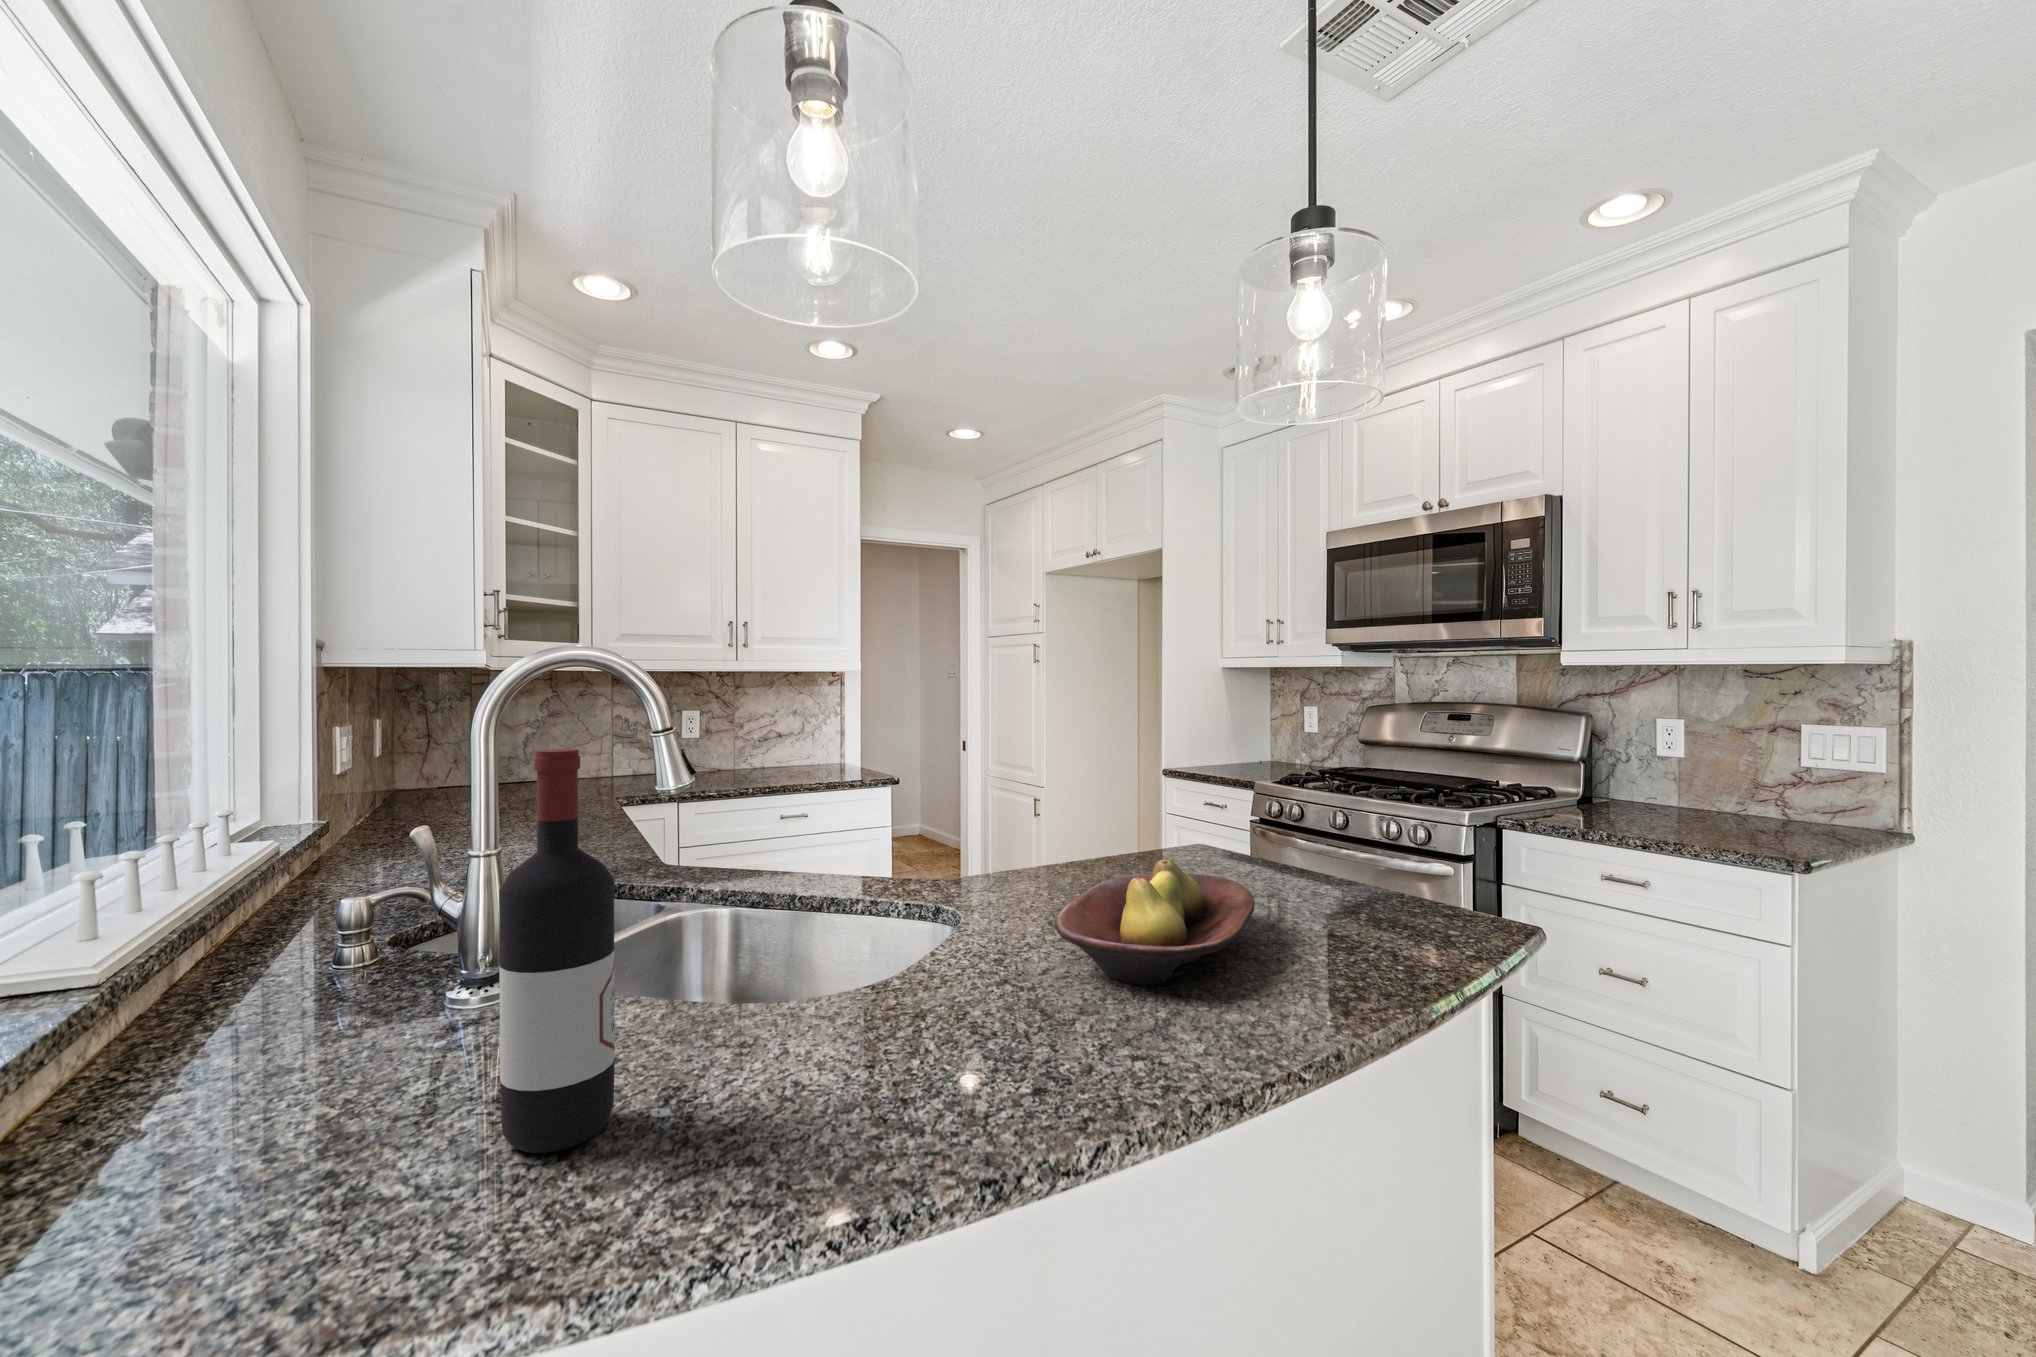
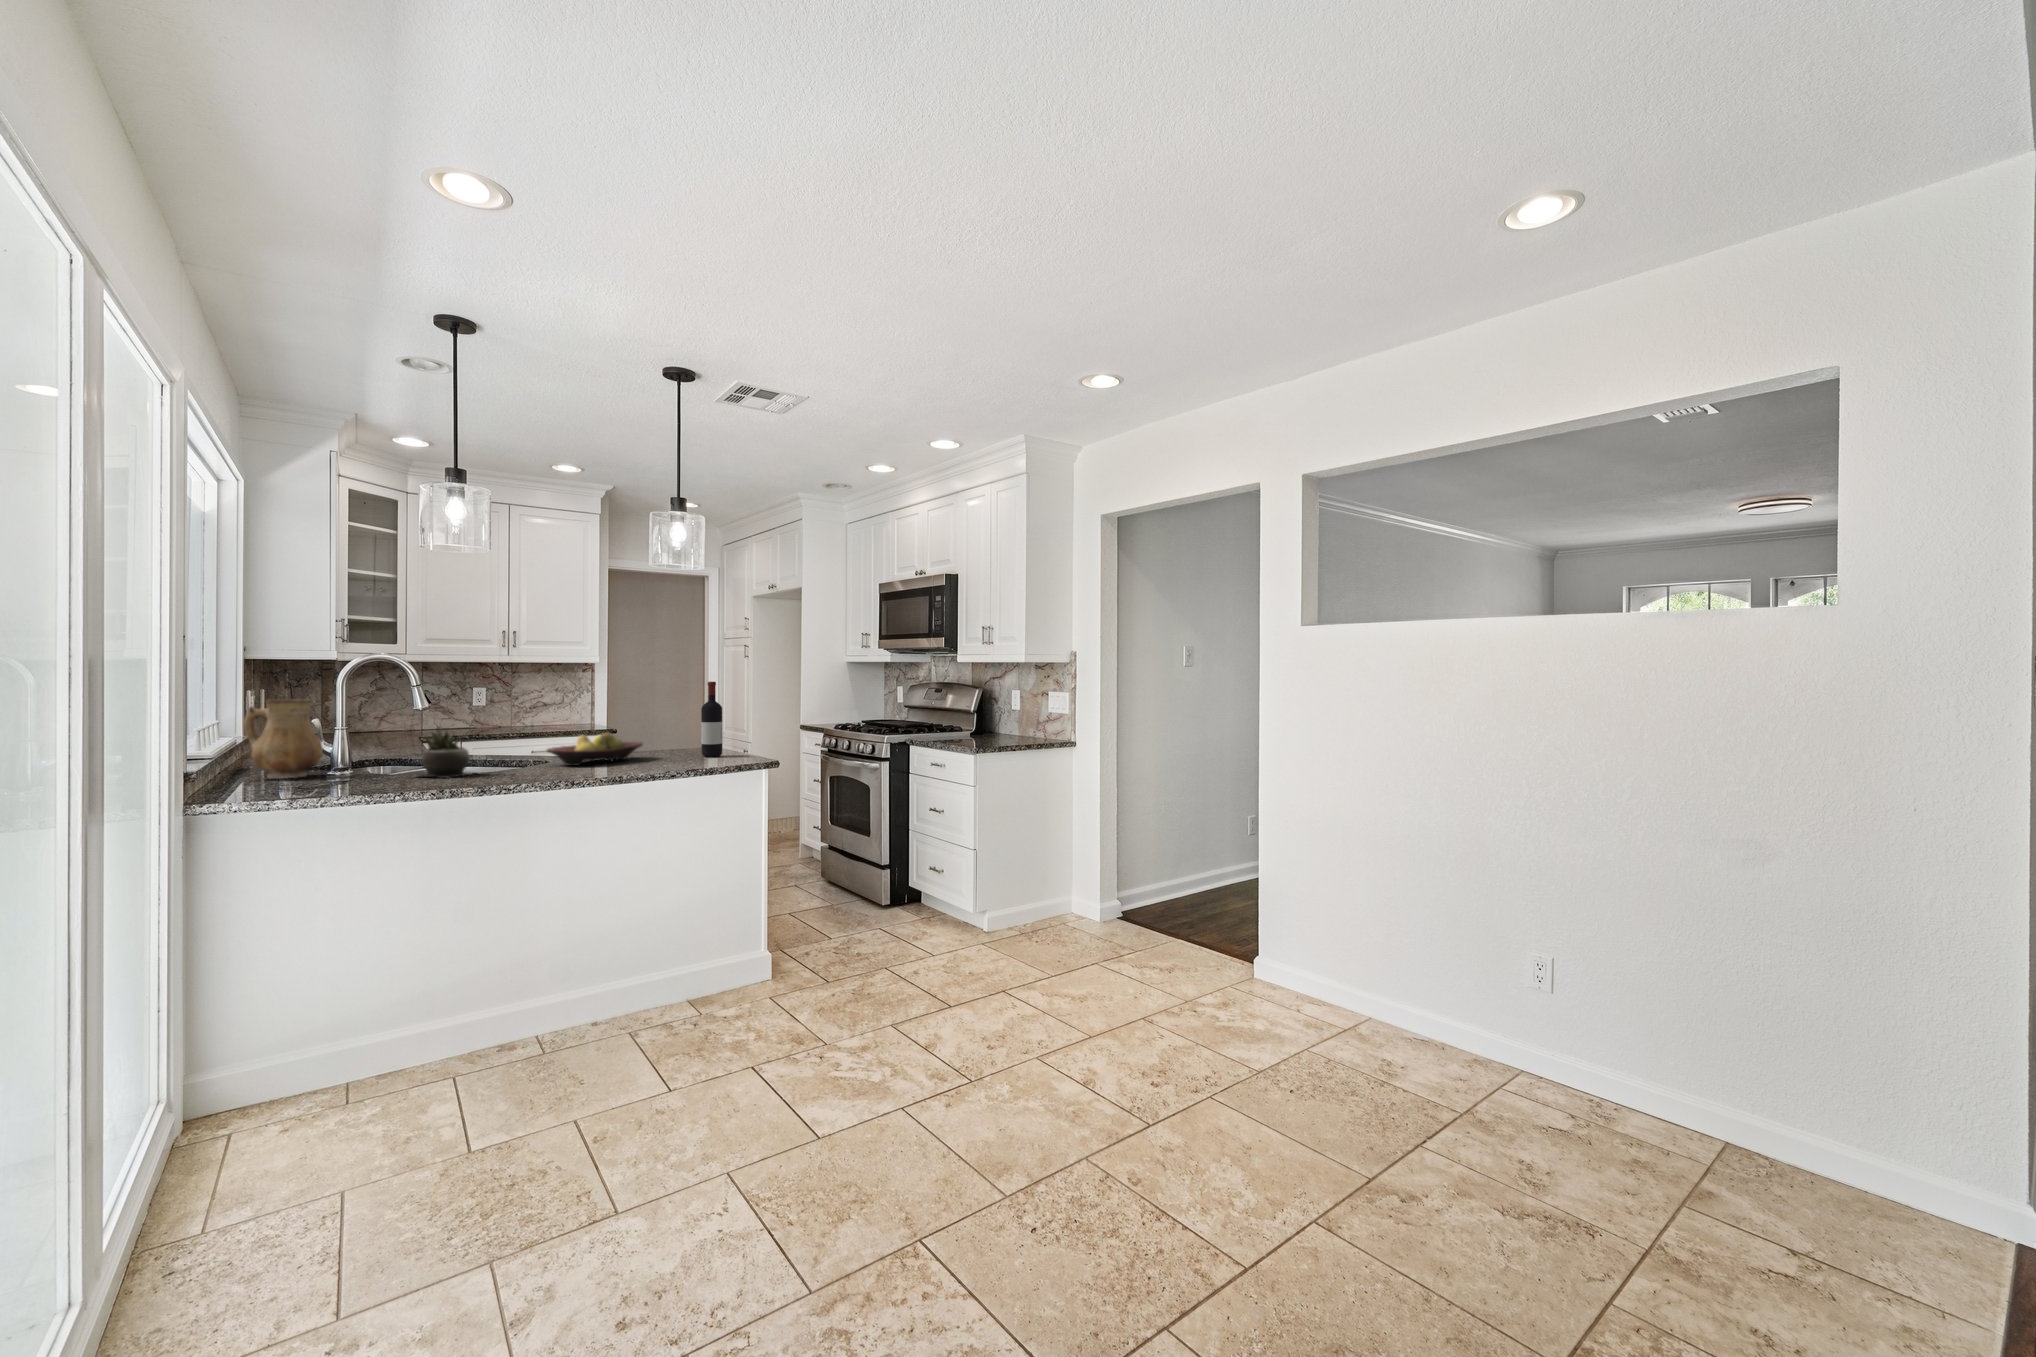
wine bottle: present [499,749,615,1153] -> present [701,682,722,757]
ceramic pitcher: none [119,797,409,1128] -> present [244,699,323,779]
succulent plant: none [723,915,946,1146] -> present [421,732,476,778]

